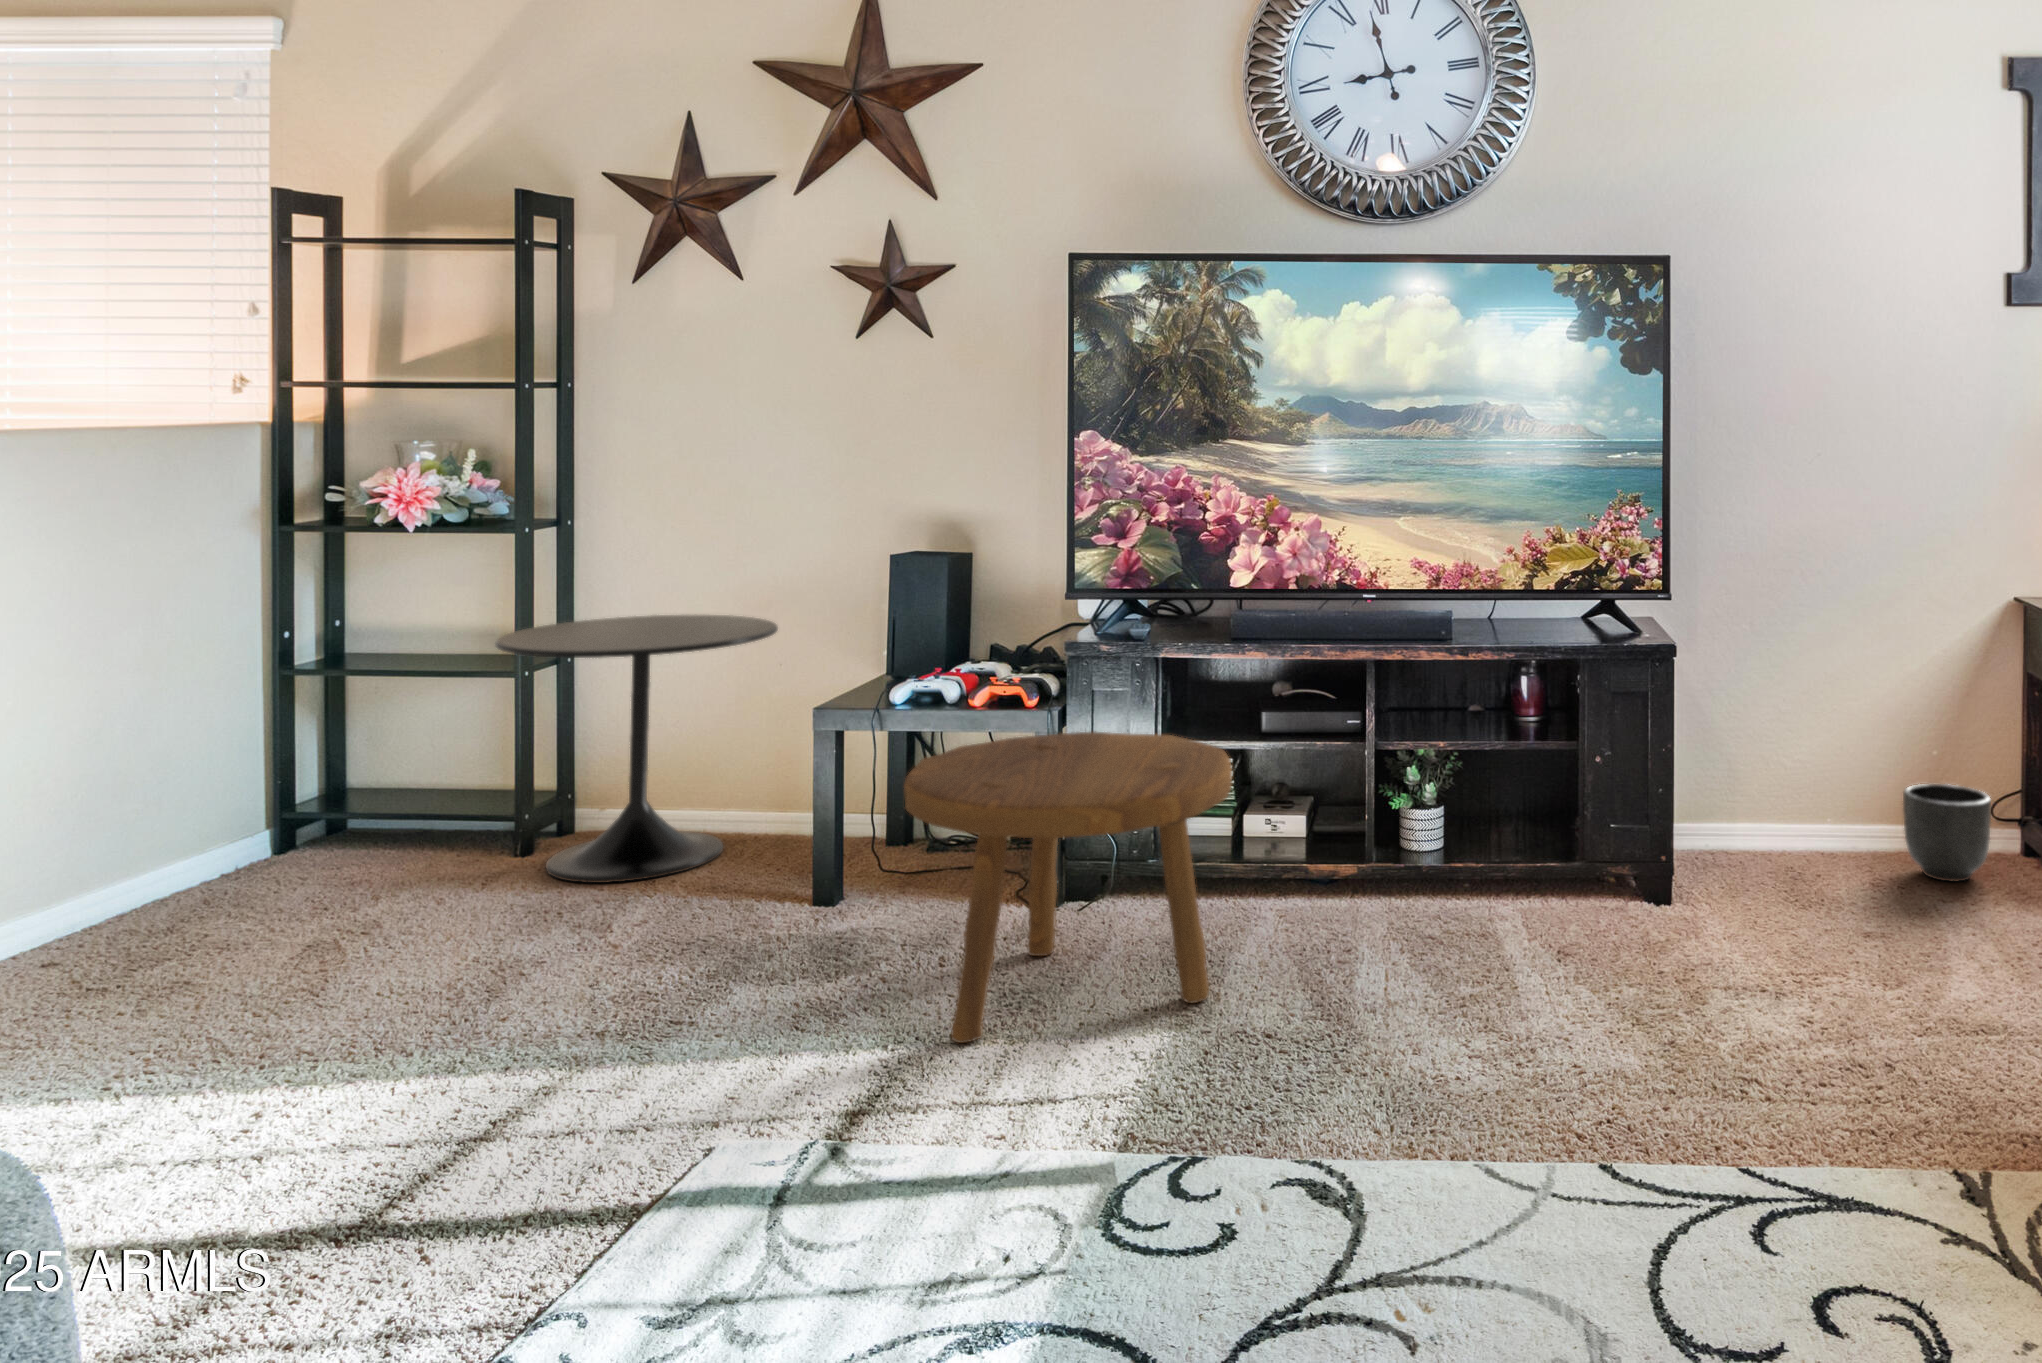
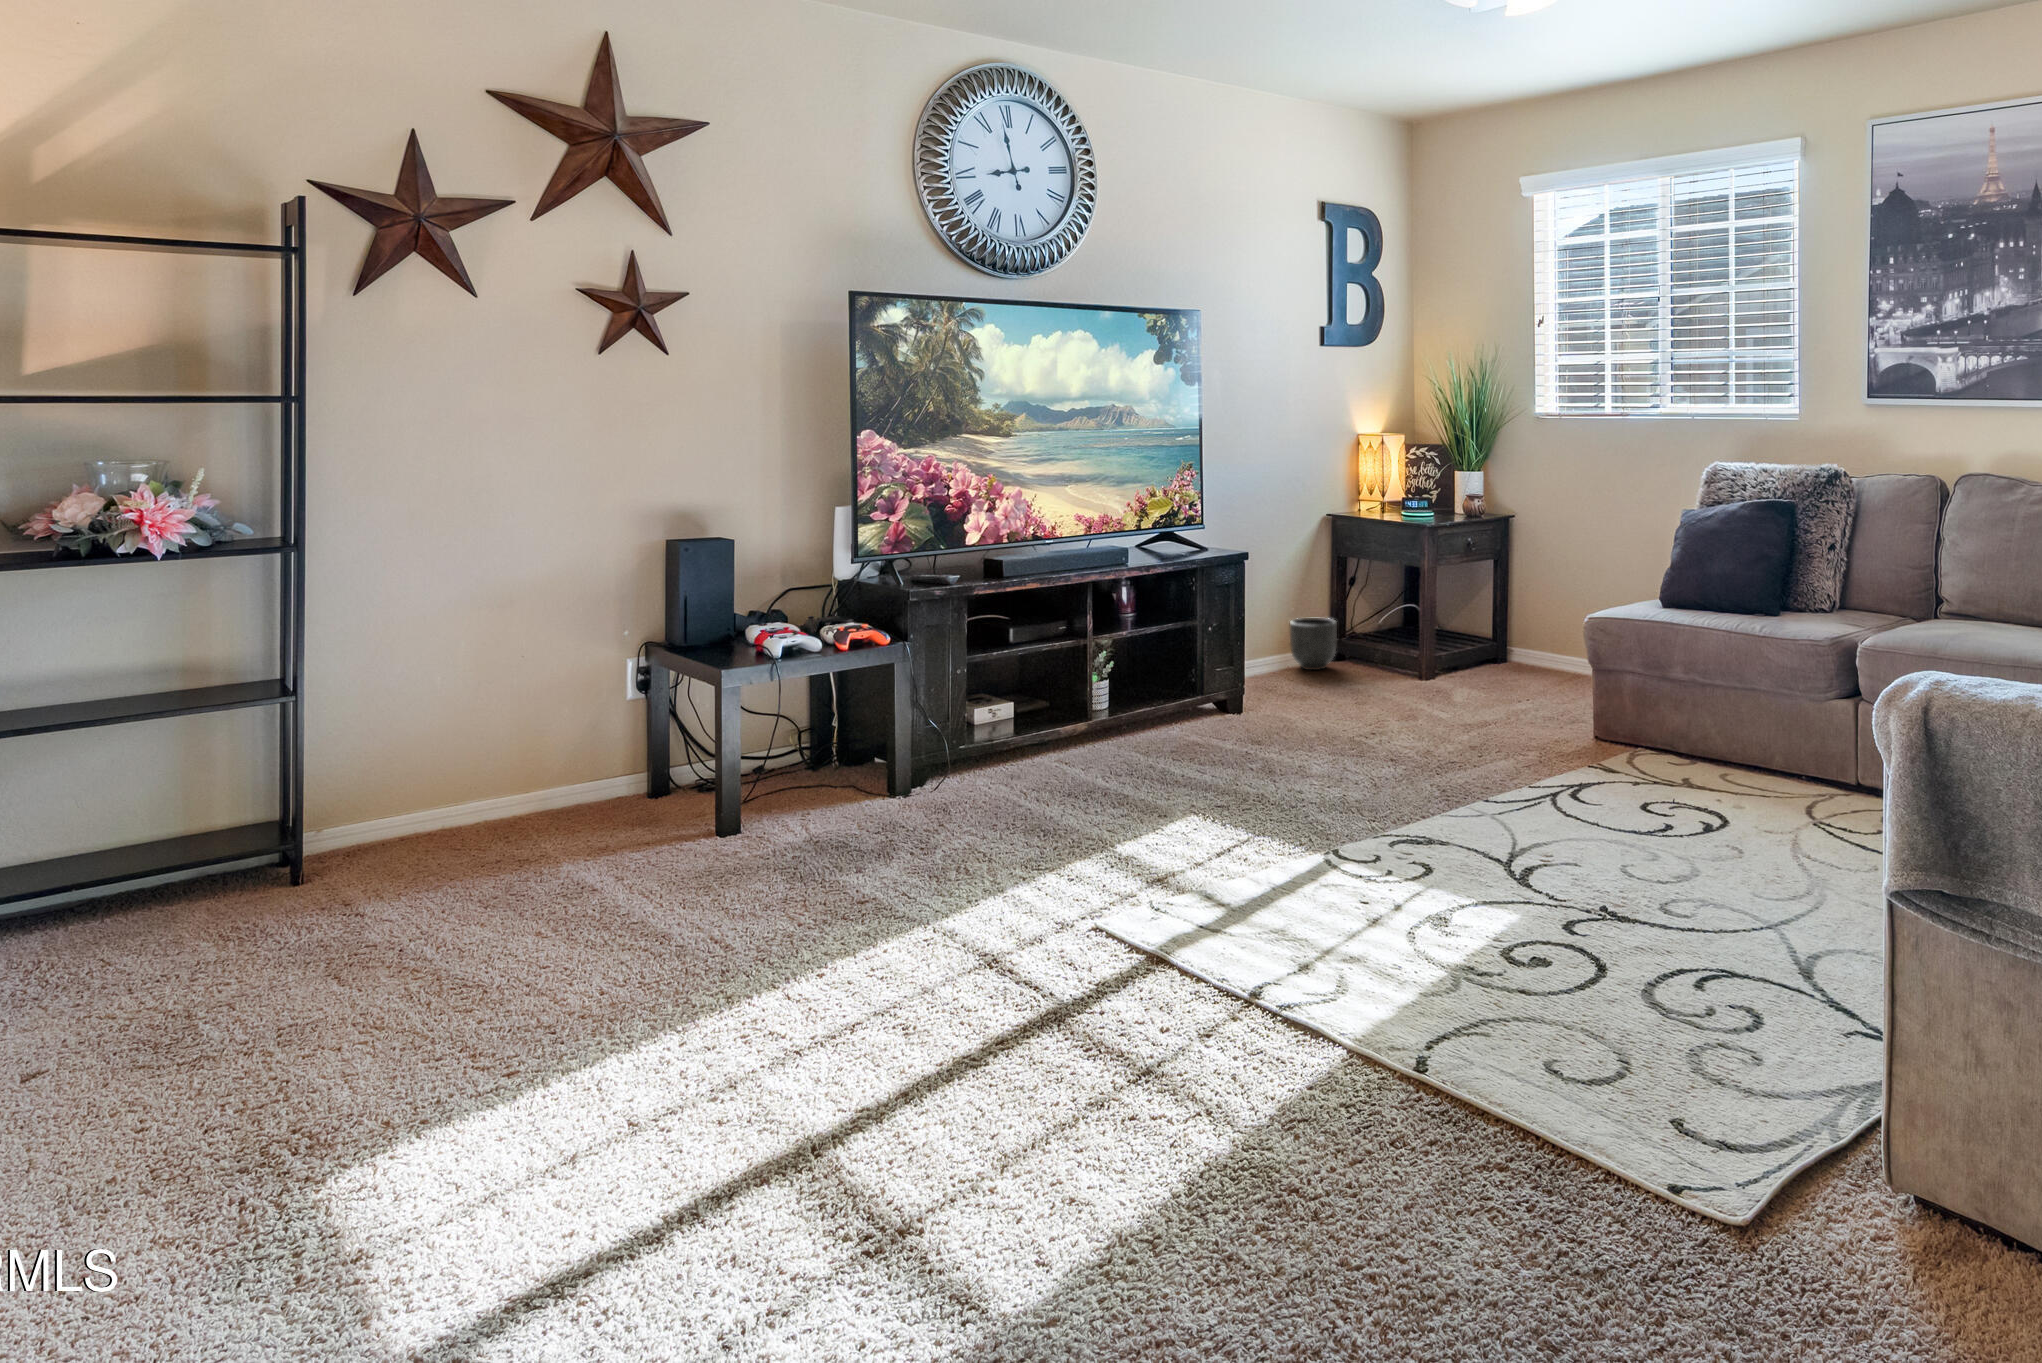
side table: present [495,615,778,883] -> none [340,622,622,890]
footstool: present [904,731,1232,1043] -> none [970,638,1190,843]

